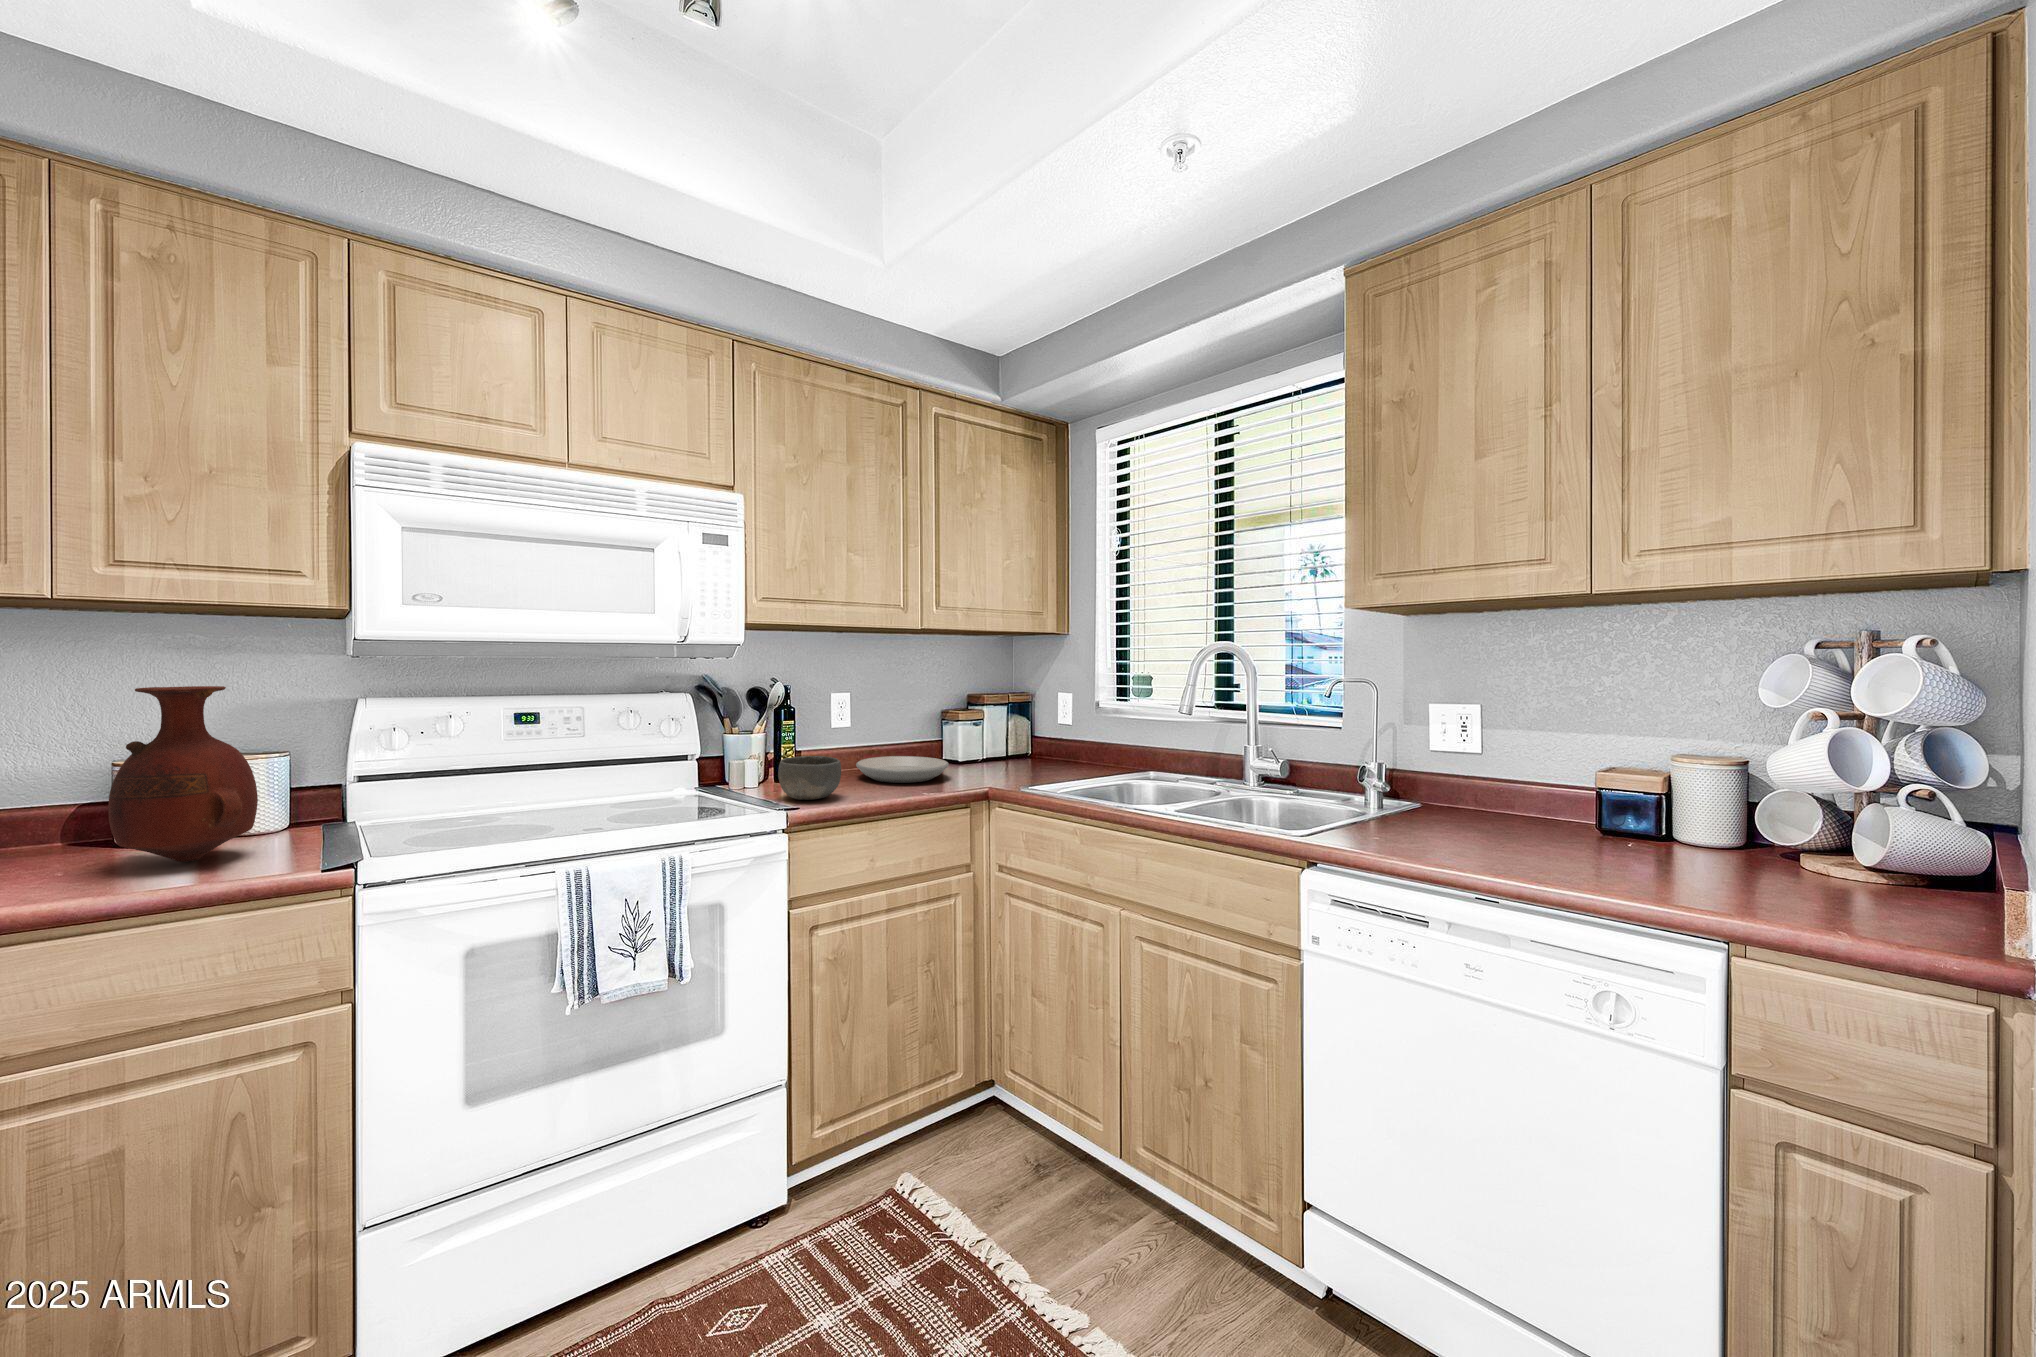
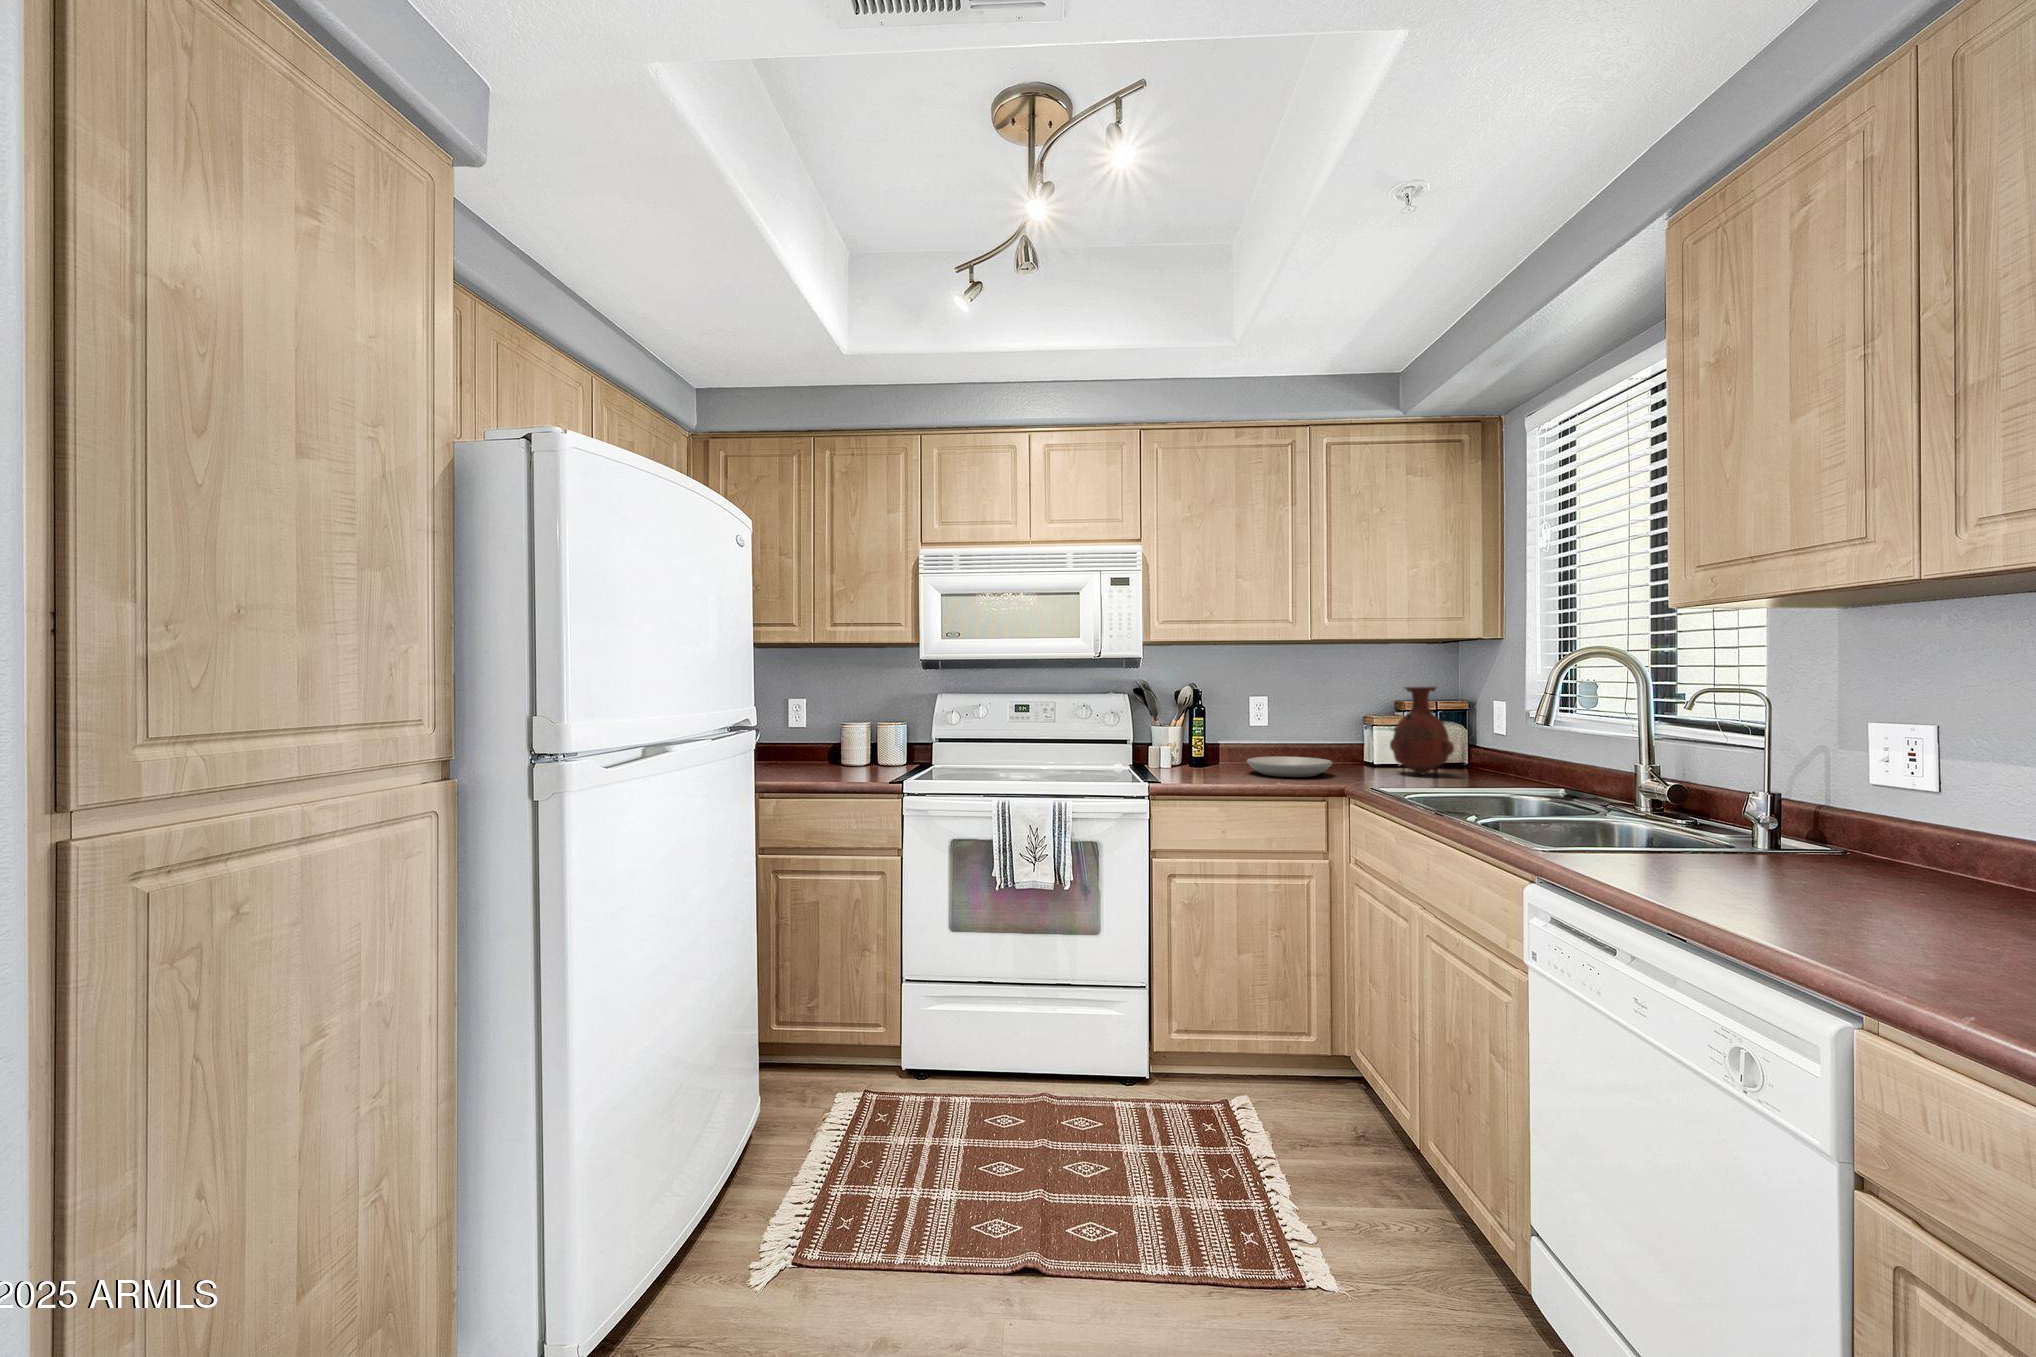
vase: present [108,686,258,862] -> present [1390,687,1454,775]
bowl: present [778,756,841,800] -> none [1160,746,1210,779]

